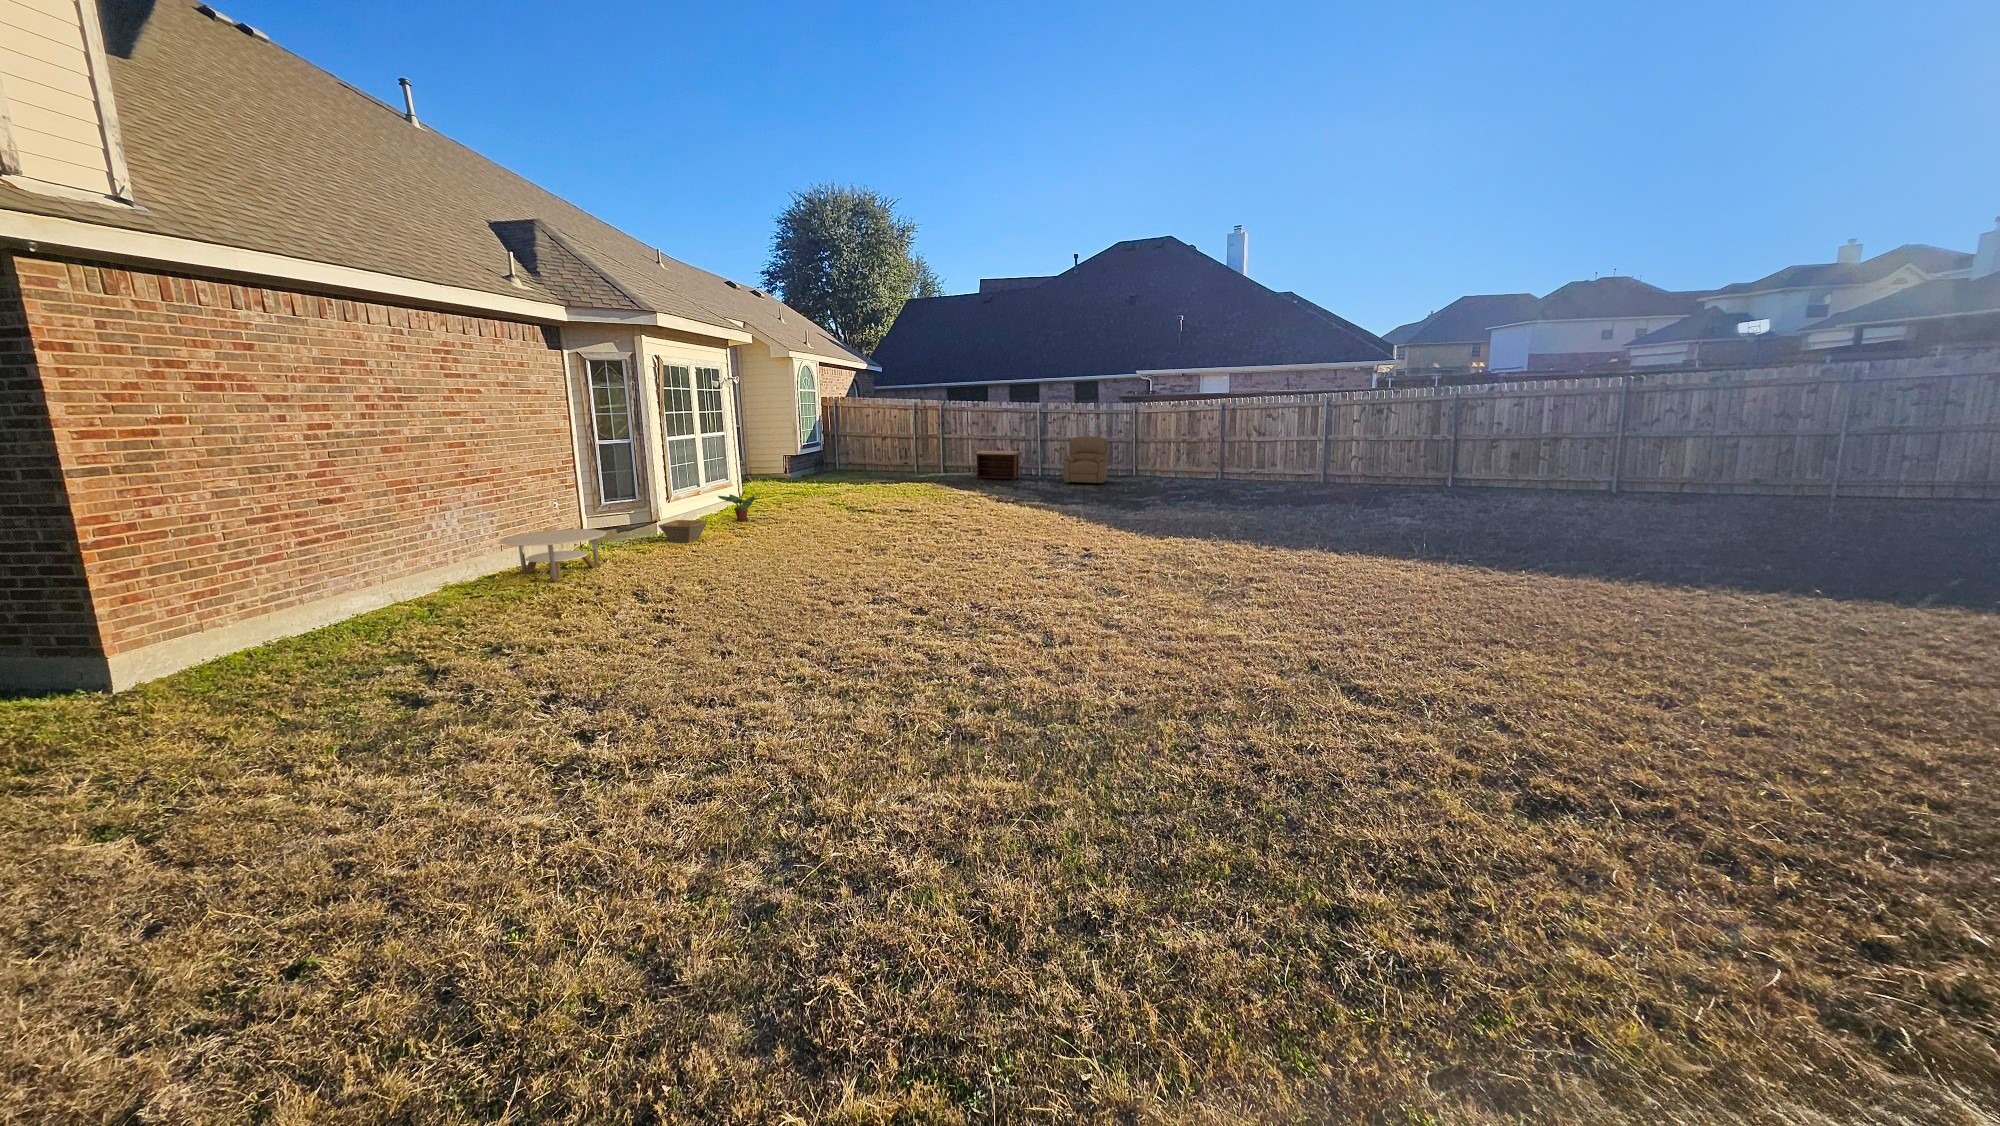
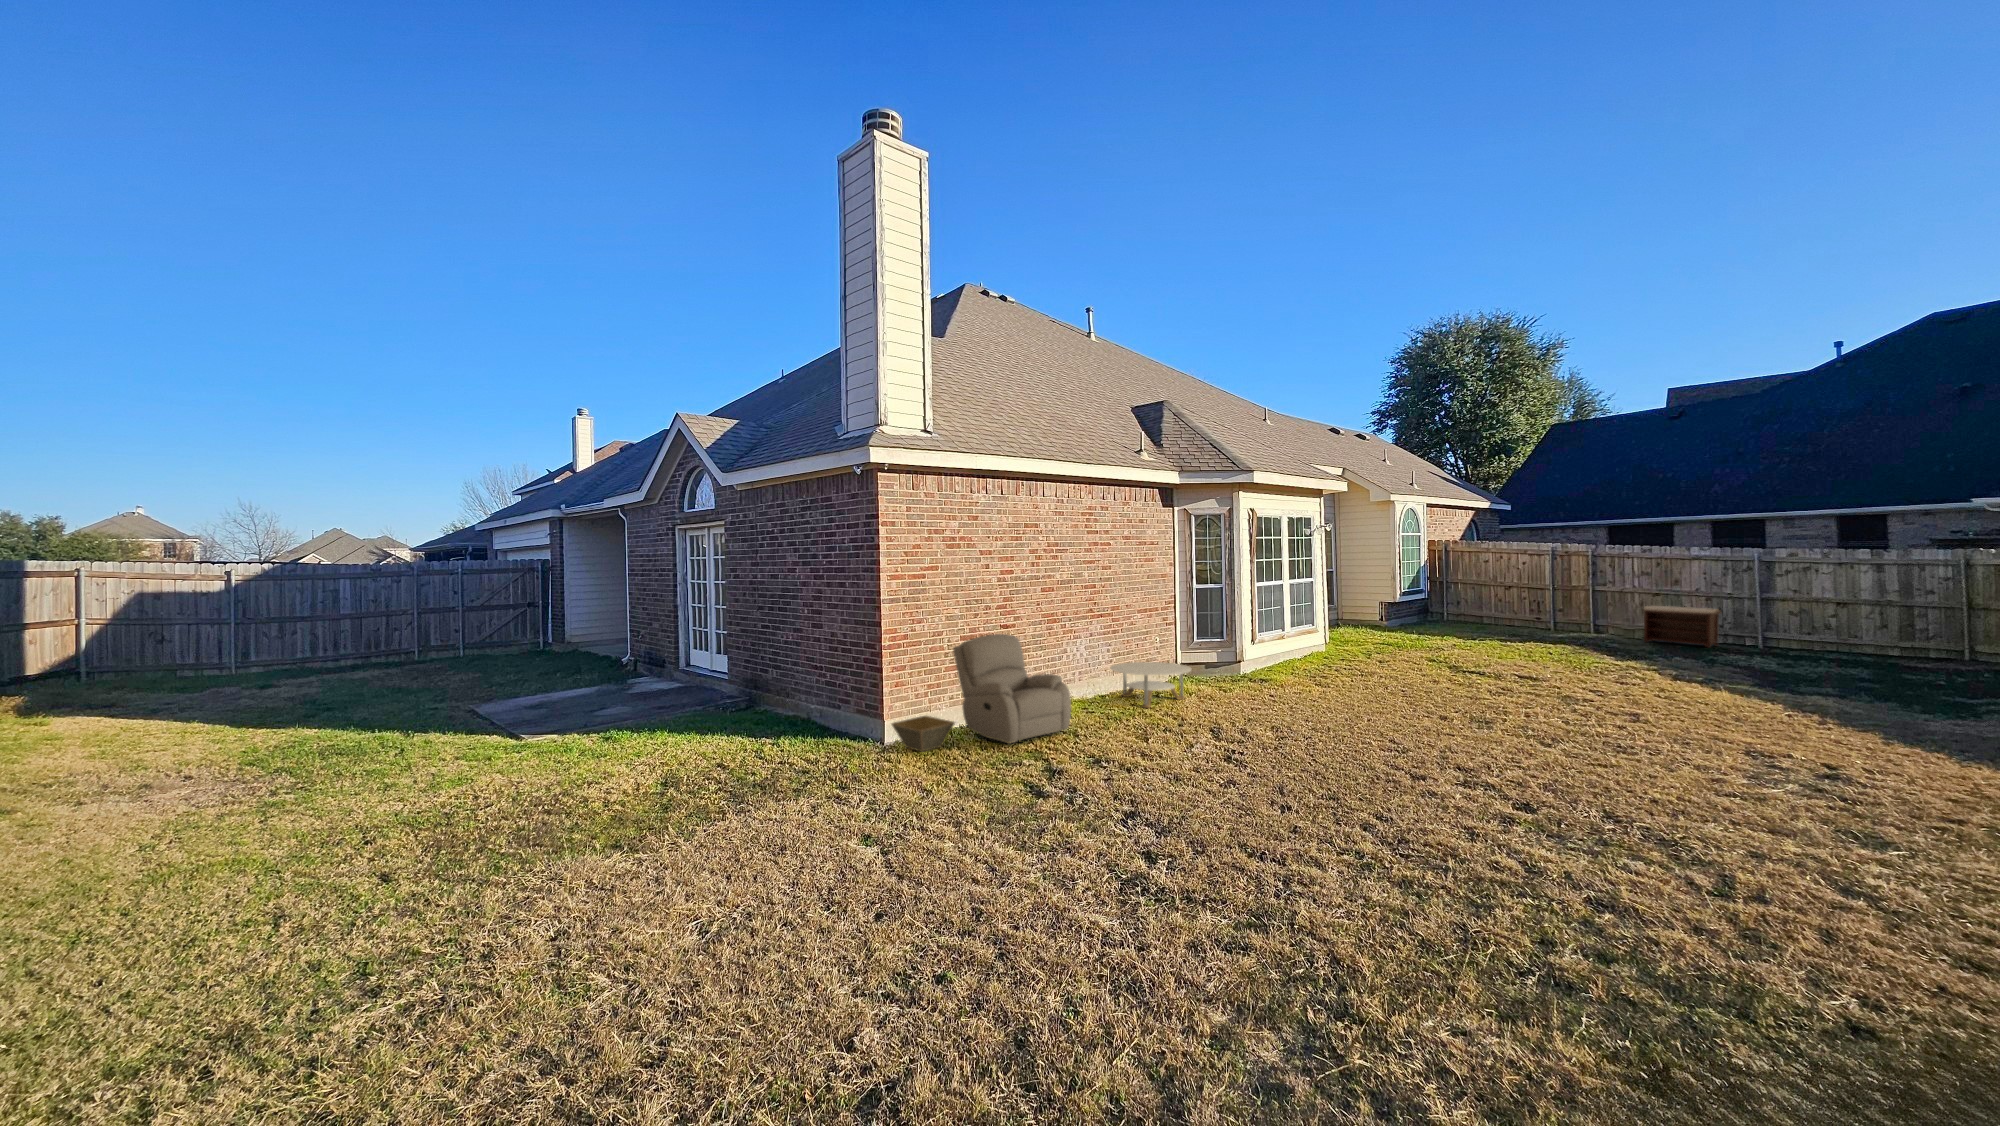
chair: present [1063,436,1108,485] -> present [953,634,1071,743]
potted plant: present [718,491,762,521] -> none [1299,636,1347,669]
basket: present [659,520,708,543] -> present [892,716,955,752]

